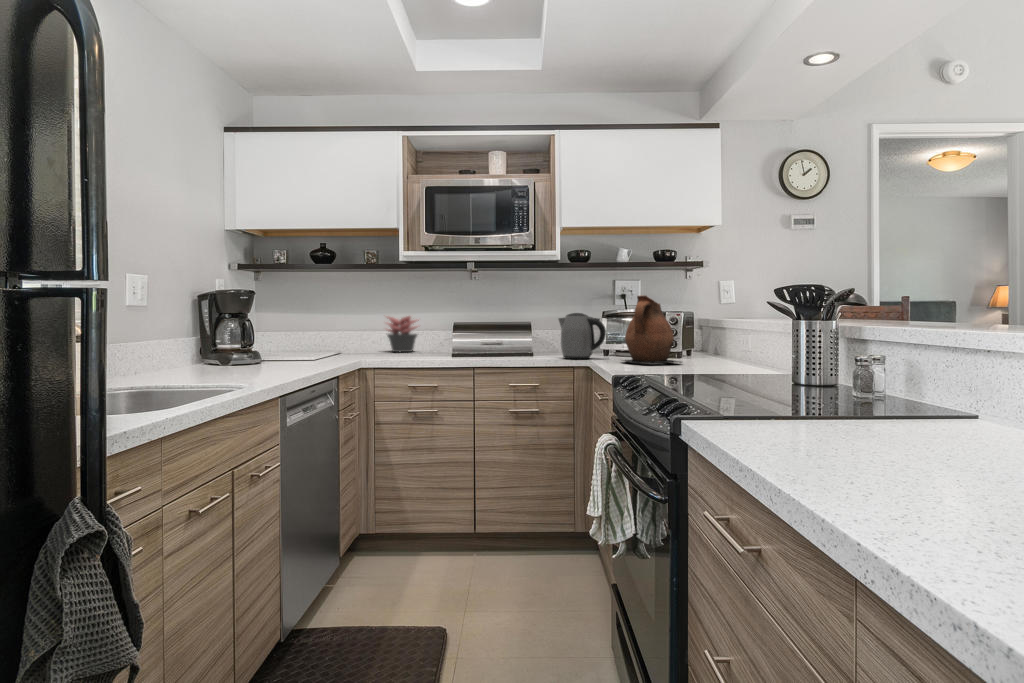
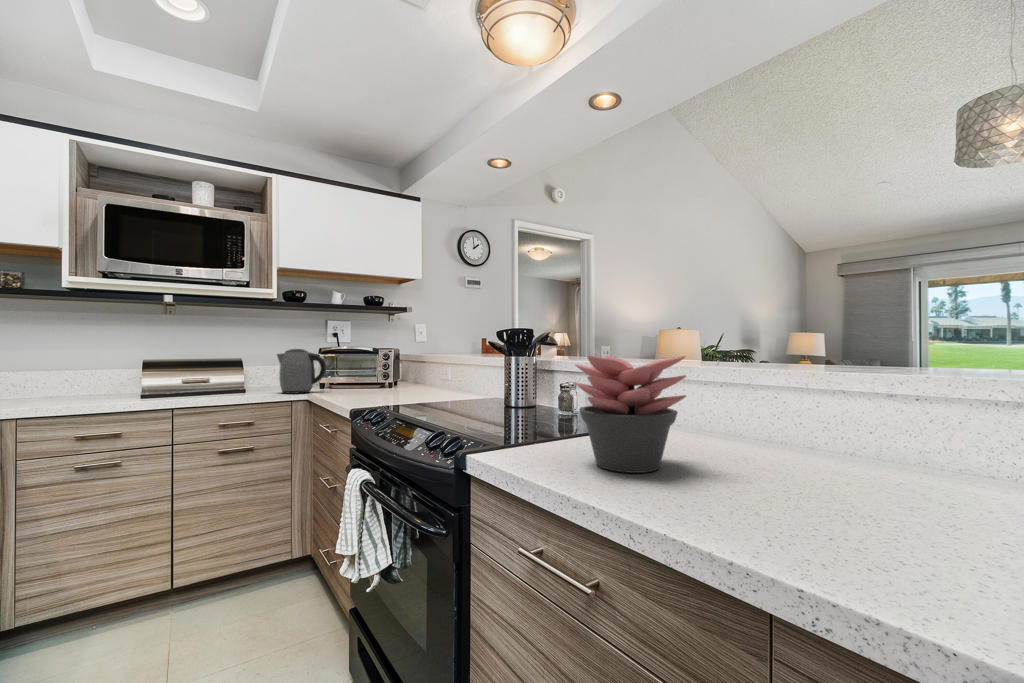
ceramic pitcher: present [623,295,681,363] -> none [341,334,400,395]
succulent plant: present [387,316,419,352] -> present [575,356,686,473]

